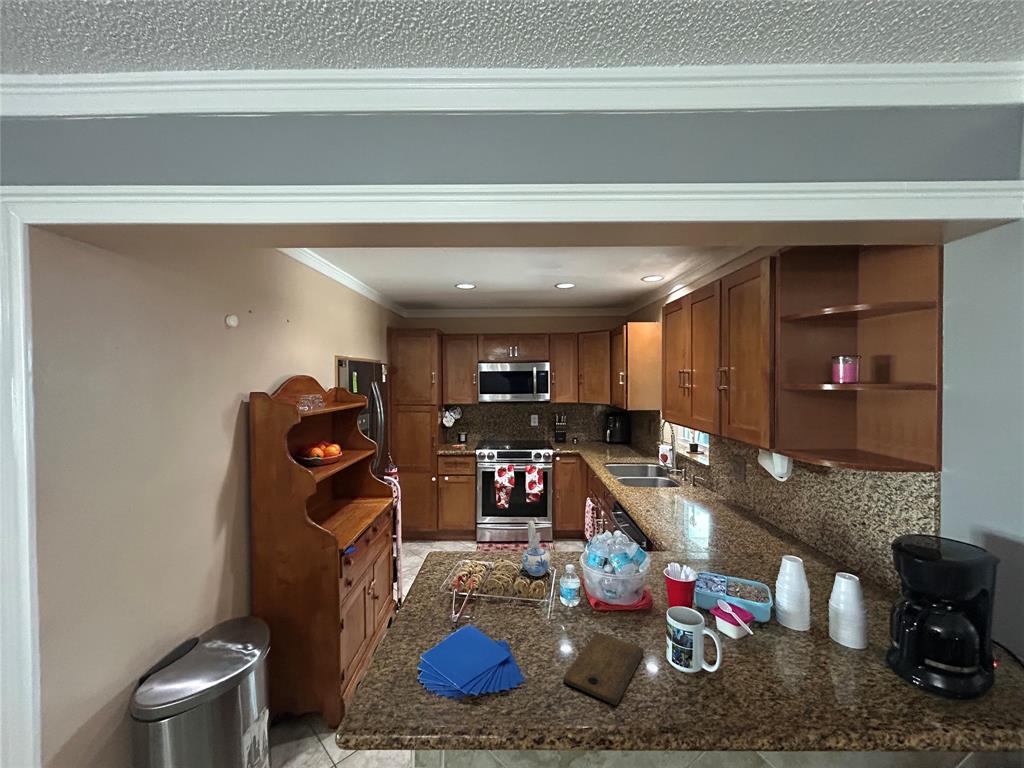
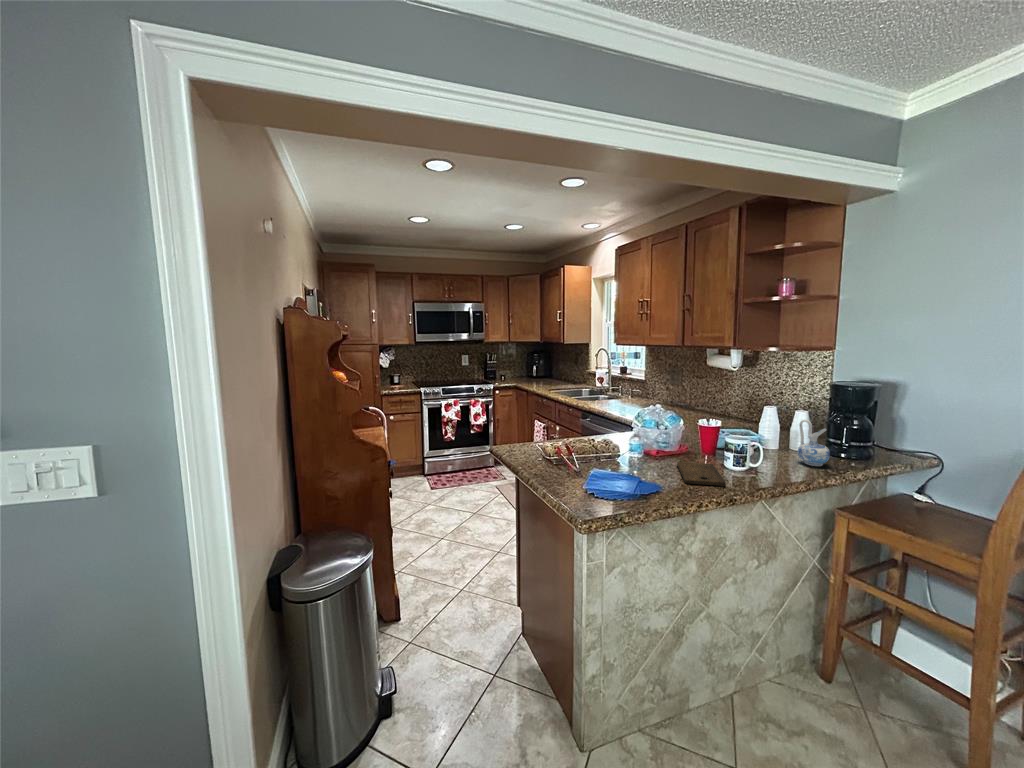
ceramic pitcher: present [522,521,551,576] -> present [797,420,830,466]

